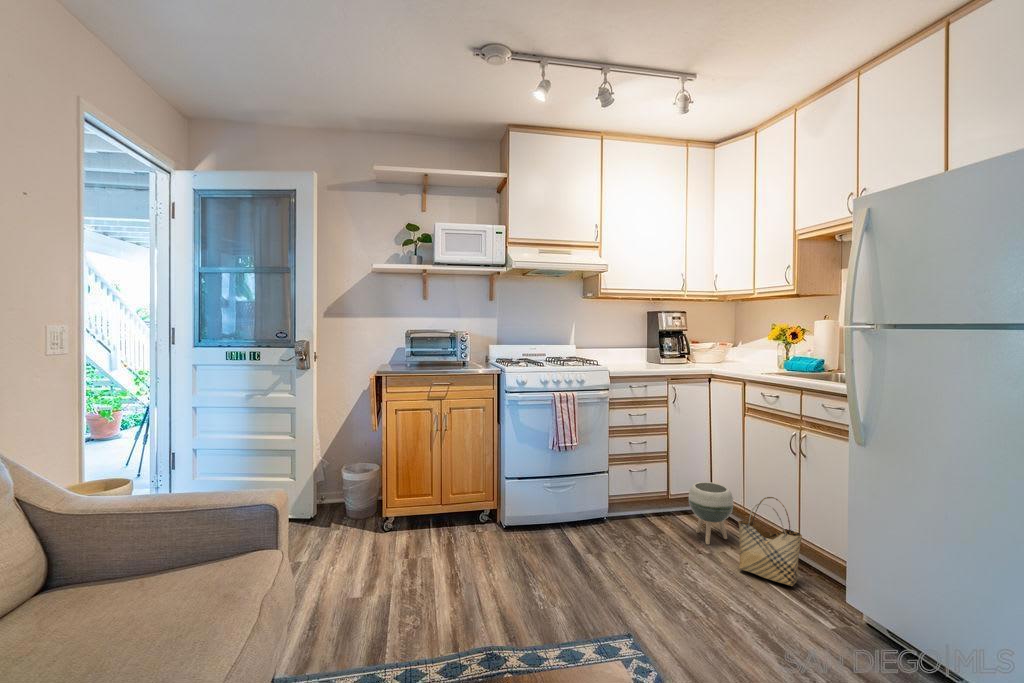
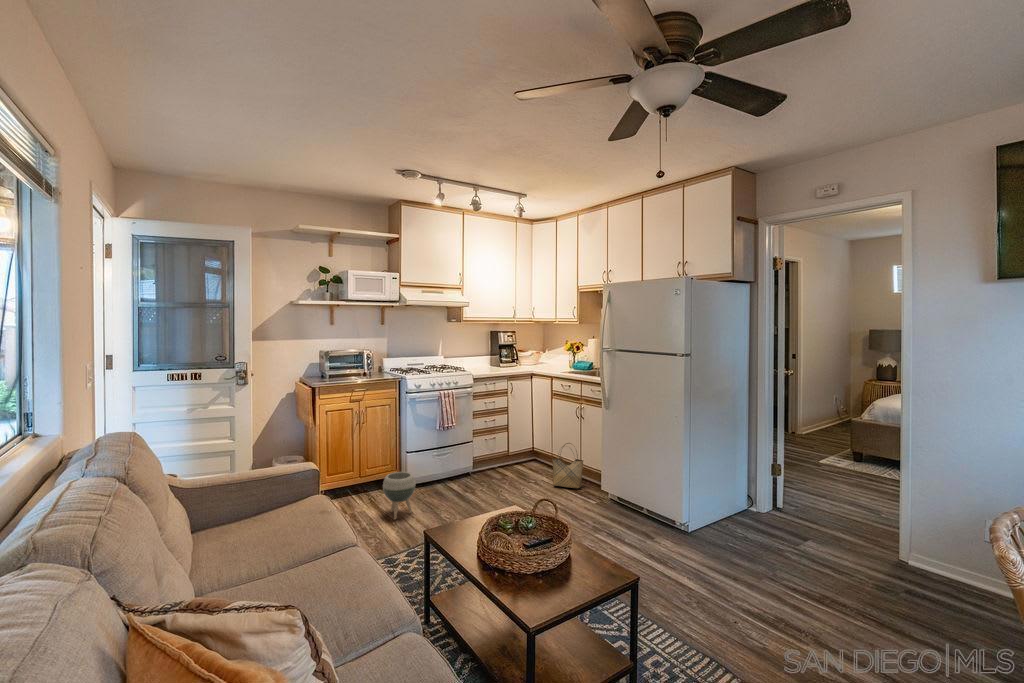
planter: present [689,482,733,545] -> present [383,472,415,519]

